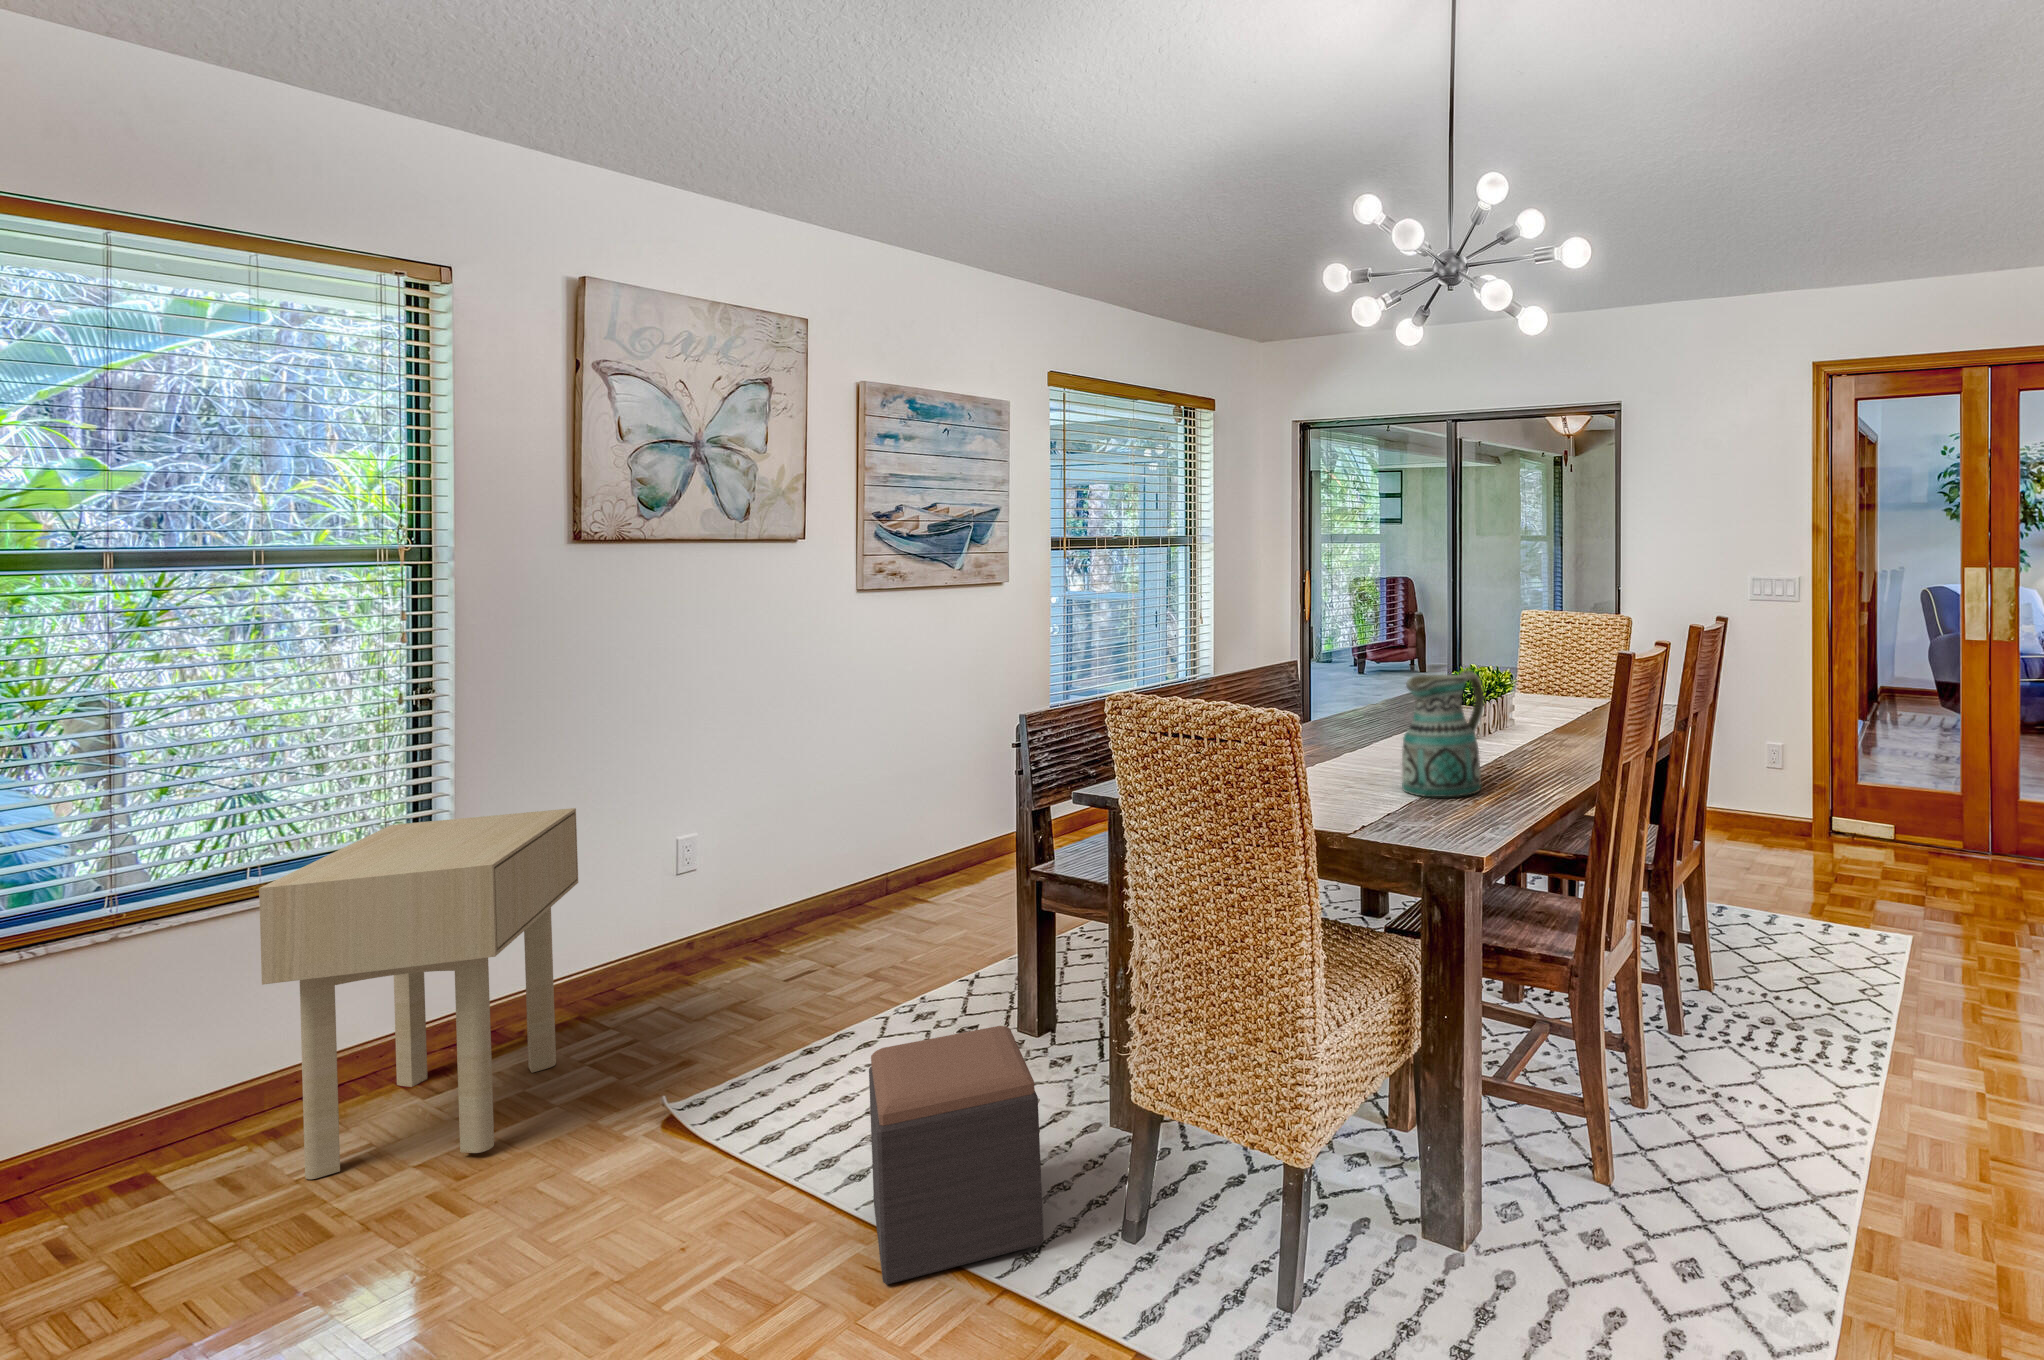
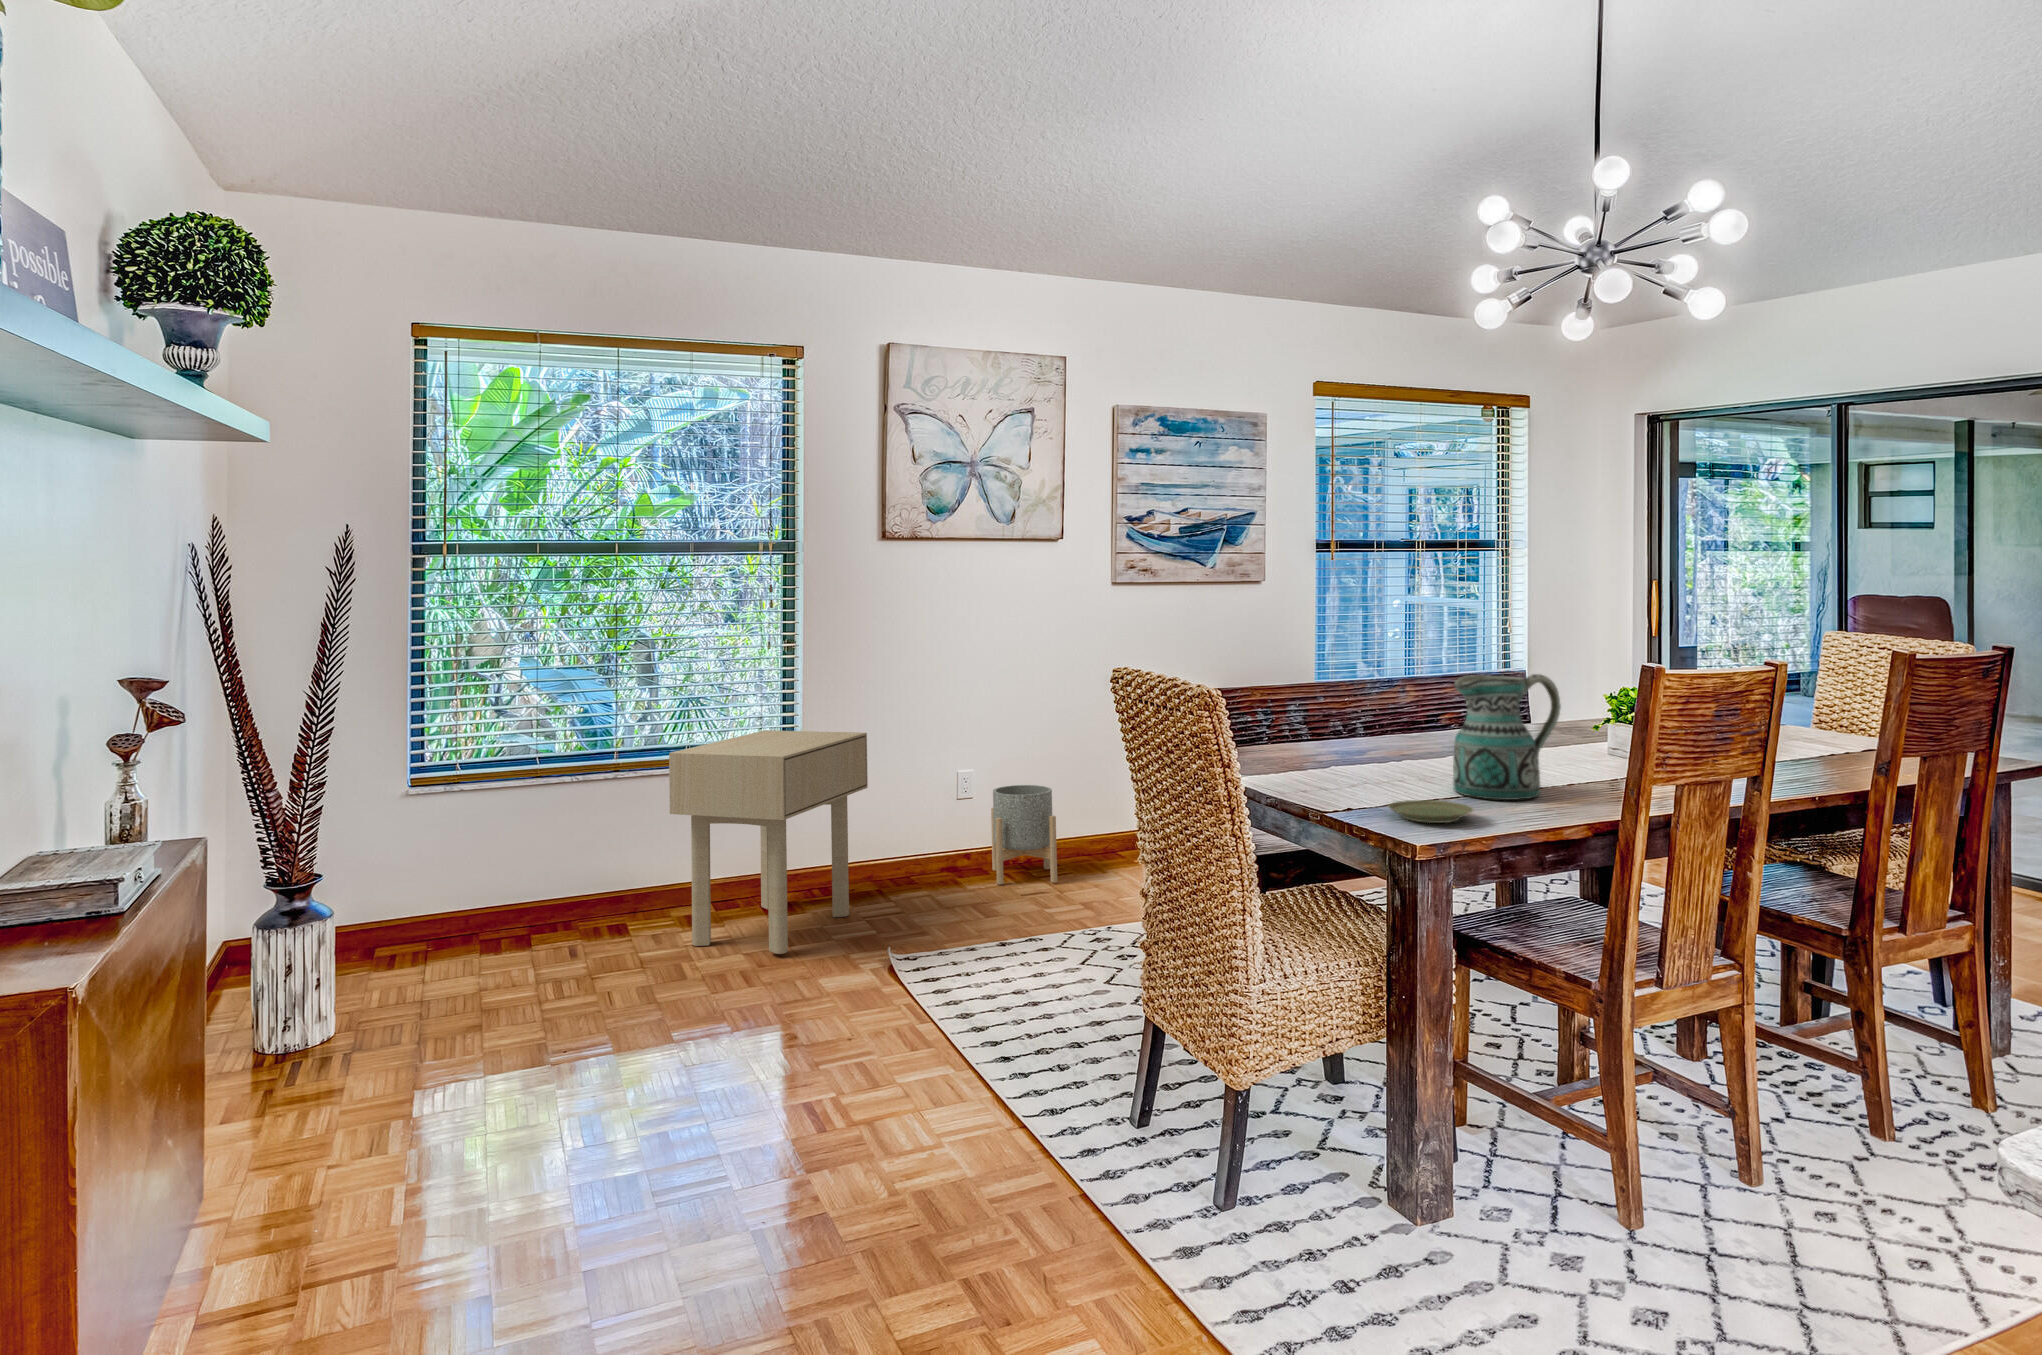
plate: none [1397,807,1481,833] -> present [1388,800,1474,823]
planter: none [721,840,821,972] -> present [991,785,1057,885]
footstool: present [869,1026,1044,1285] -> none [949,930,1090,1108]

